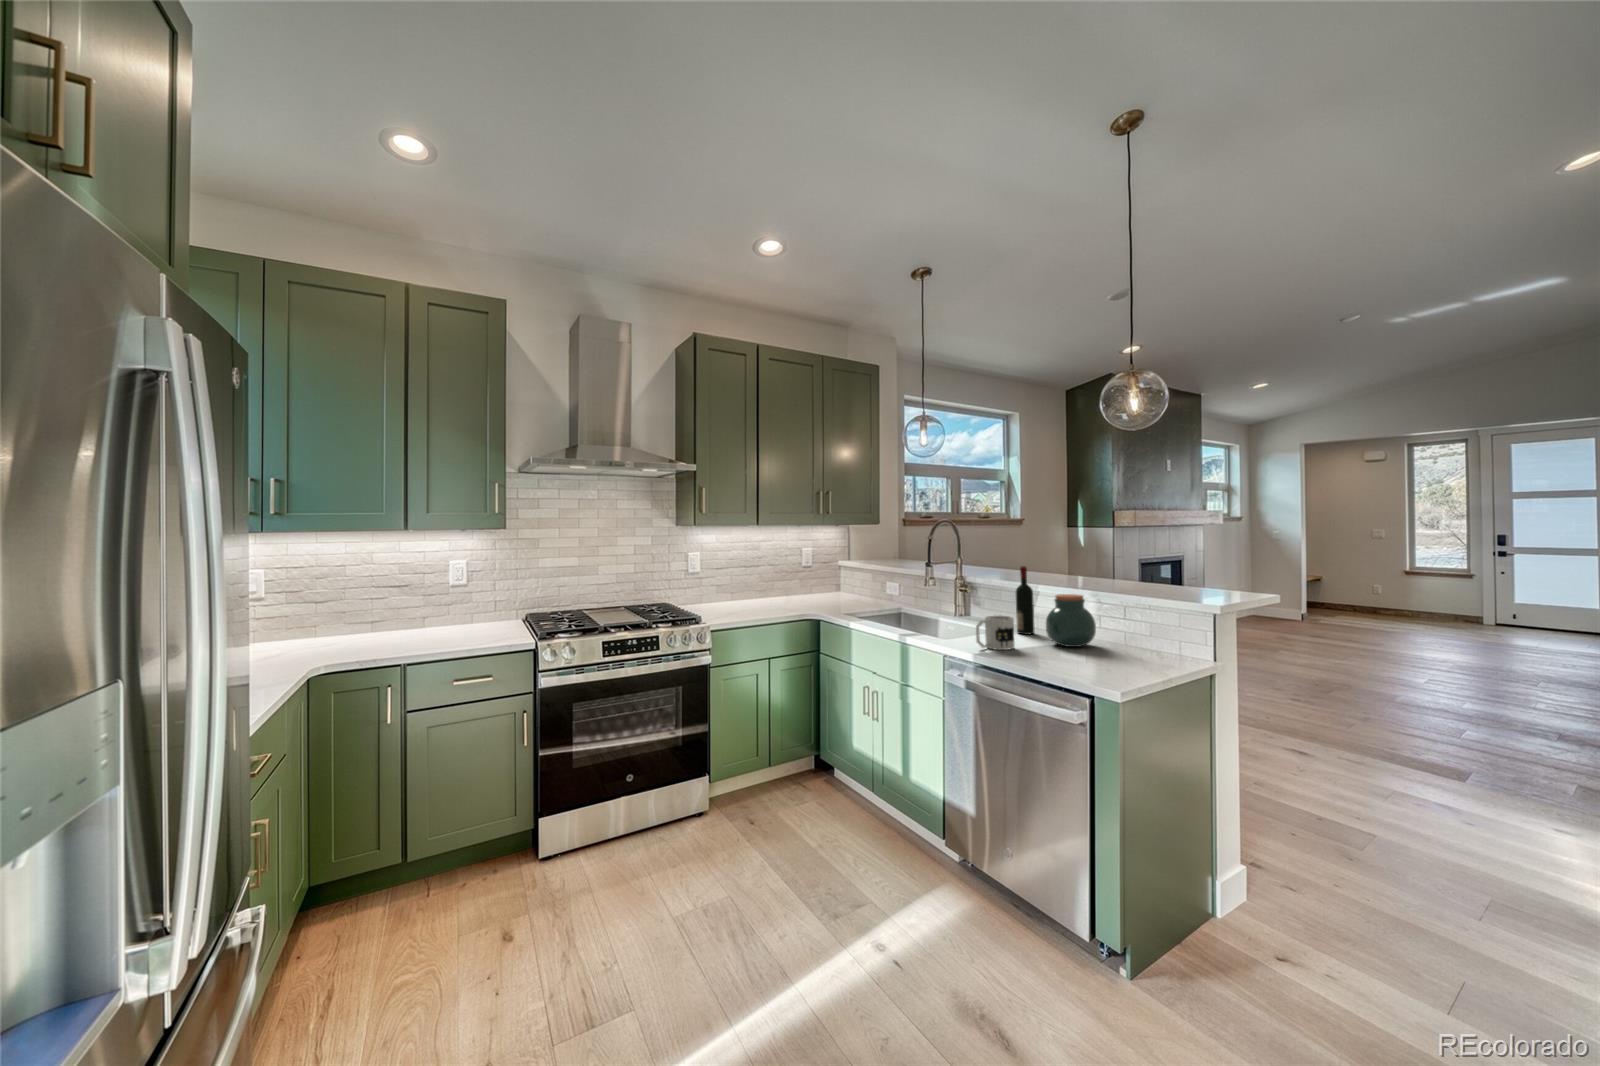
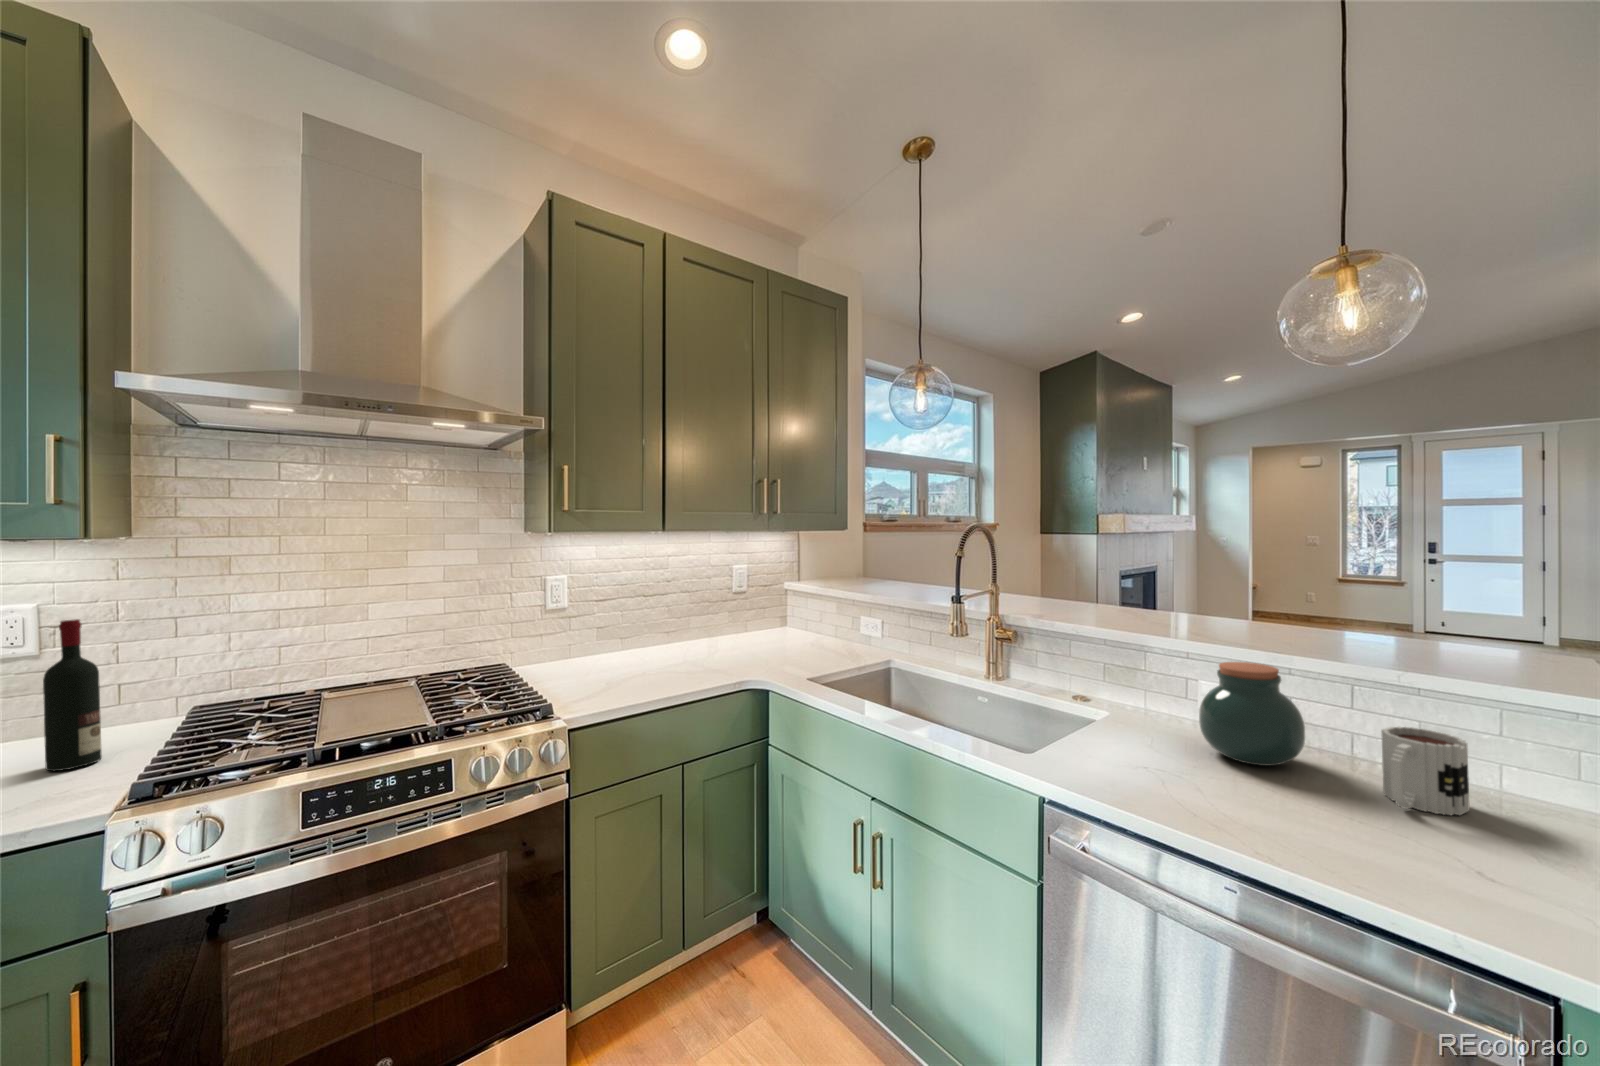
wine bottle: present [1016,566,1035,634] -> present [43,619,102,771]
mug: present [976,615,1014,650] -> present [1381,727,1470,815]

